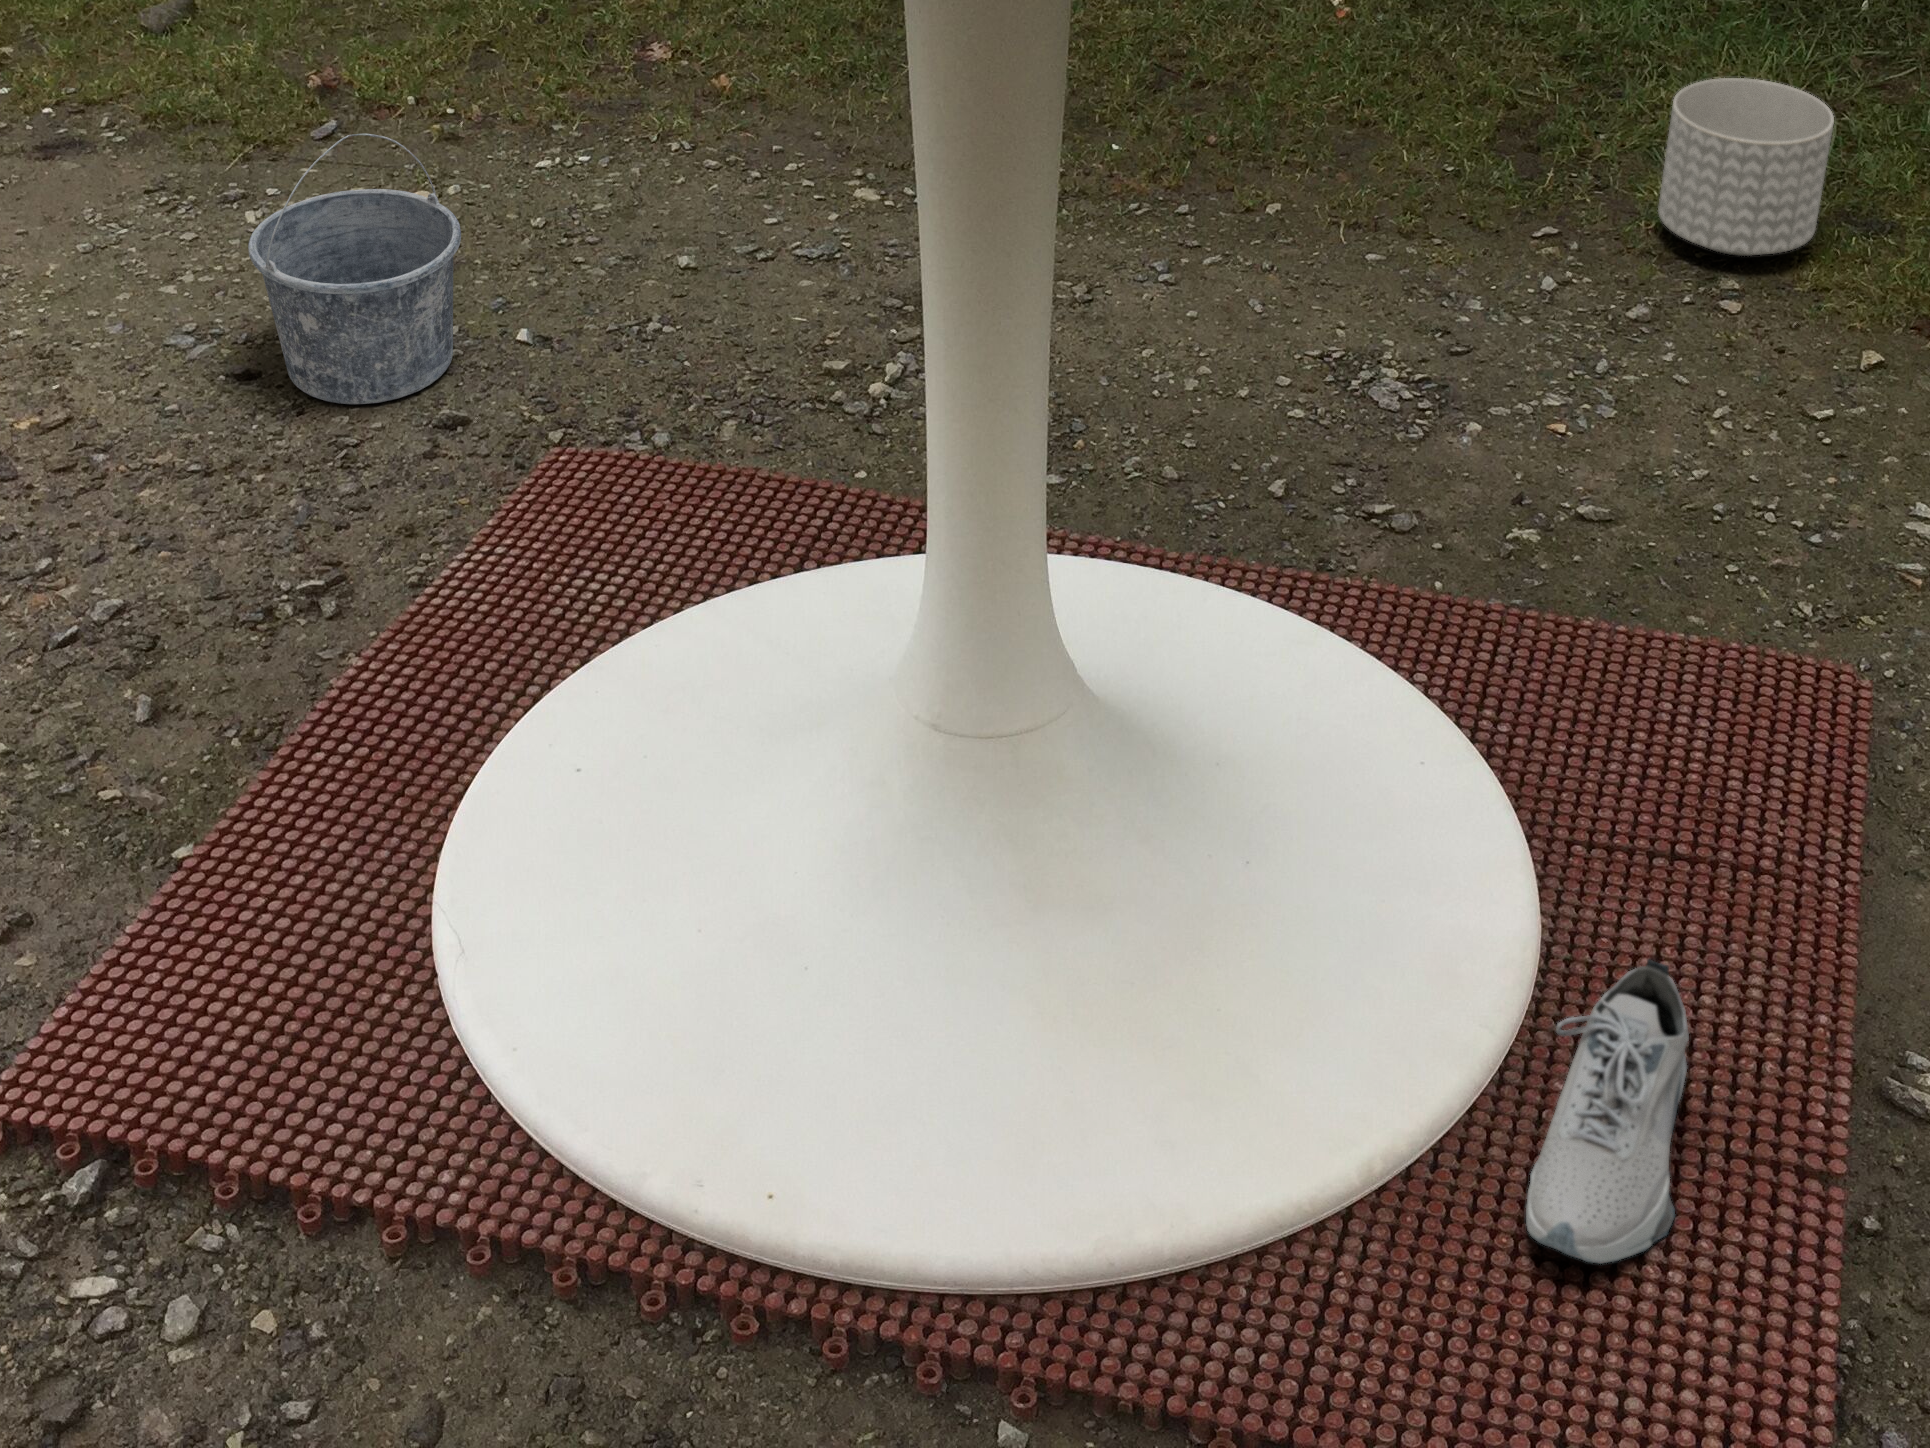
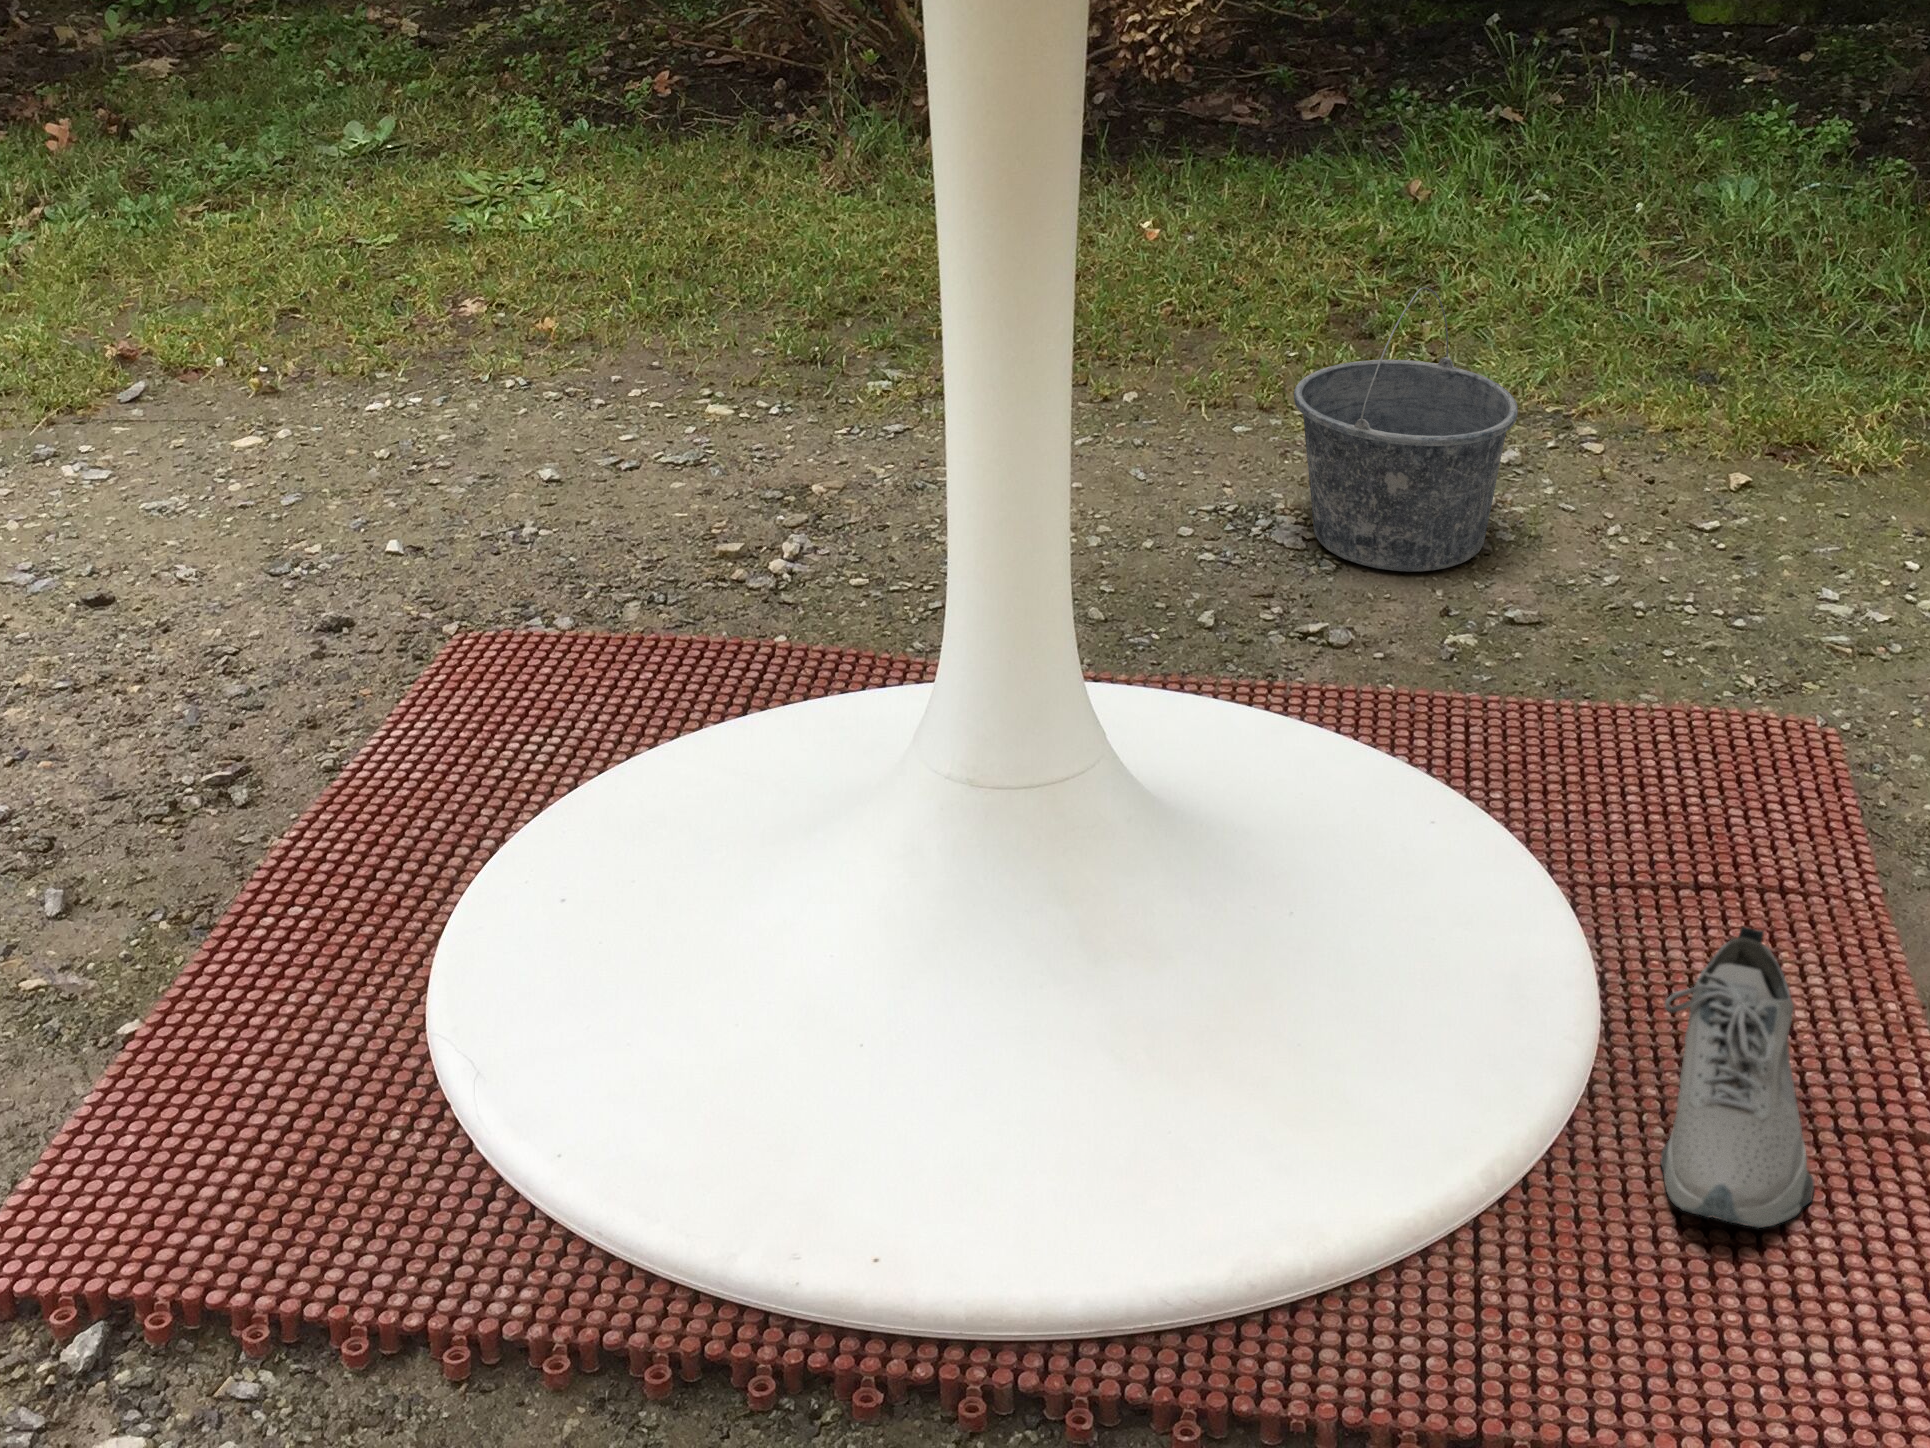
planter: present [1658,78,1834,256] -> none [1511,233,1671,400]
bucket: present [248,134,461,404] -> present [1294,287,1518,571]

